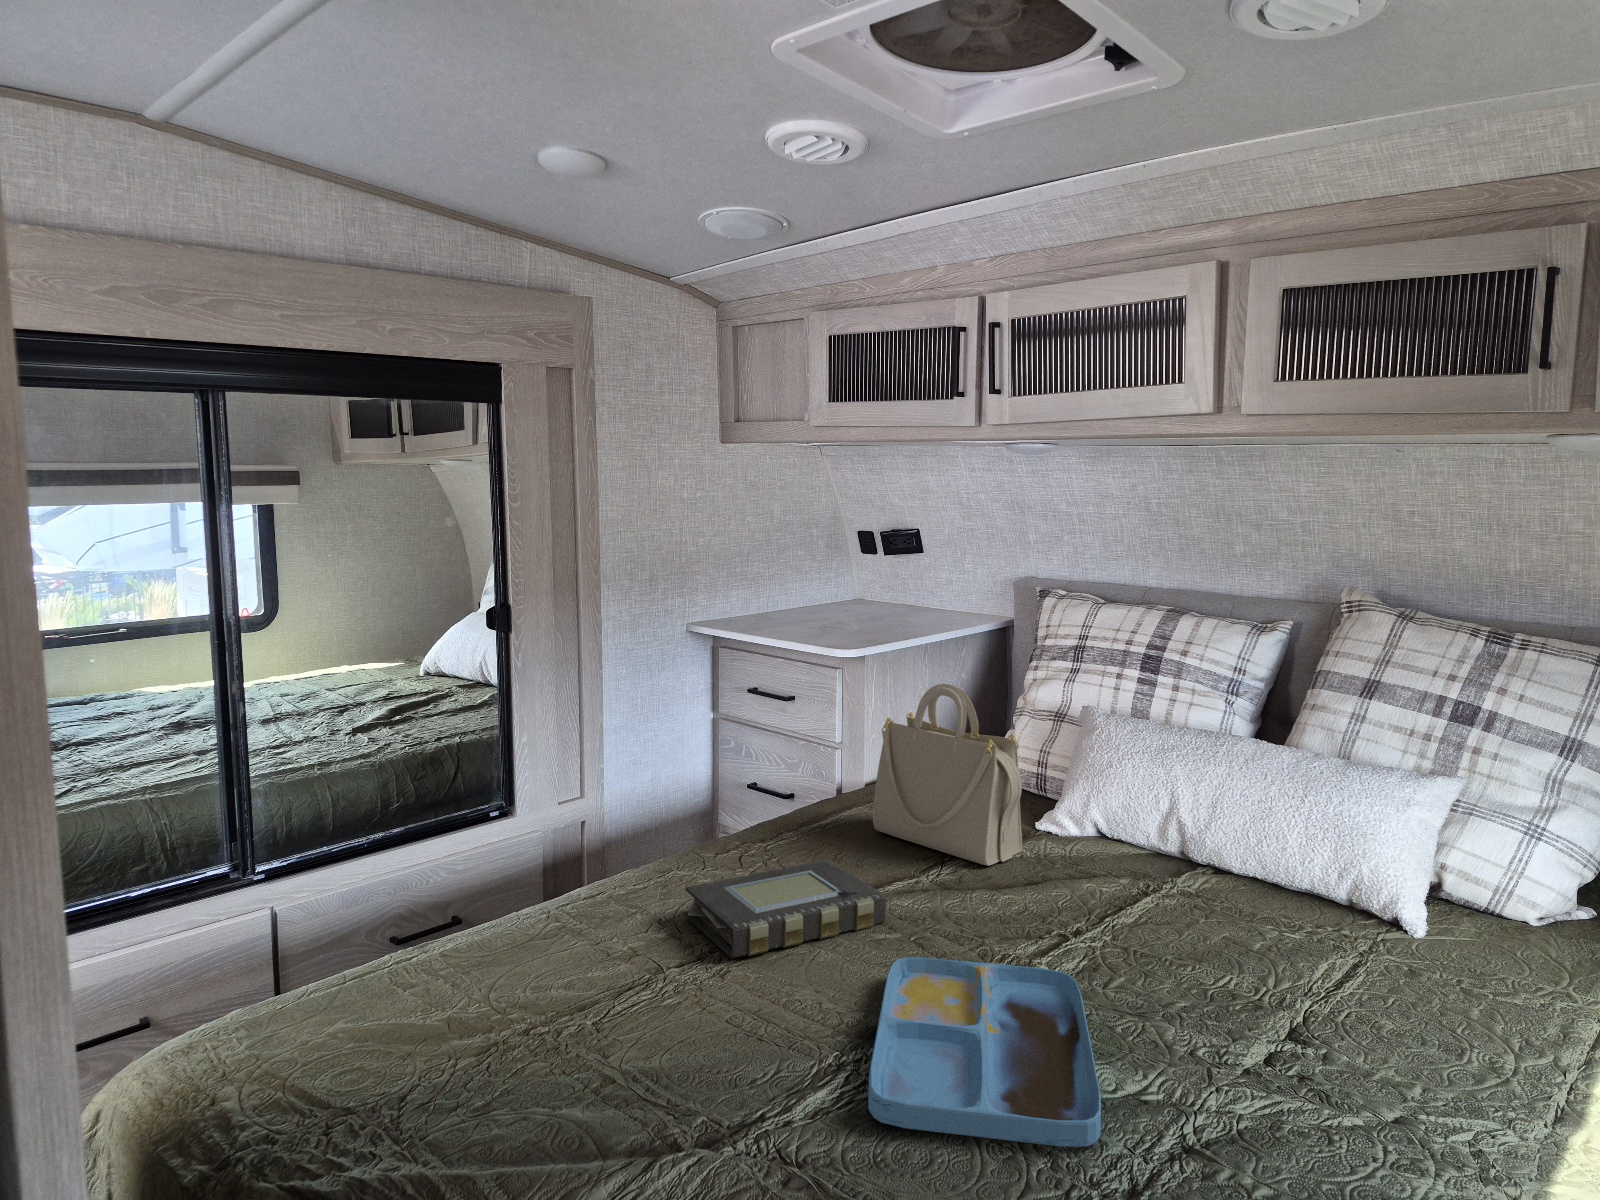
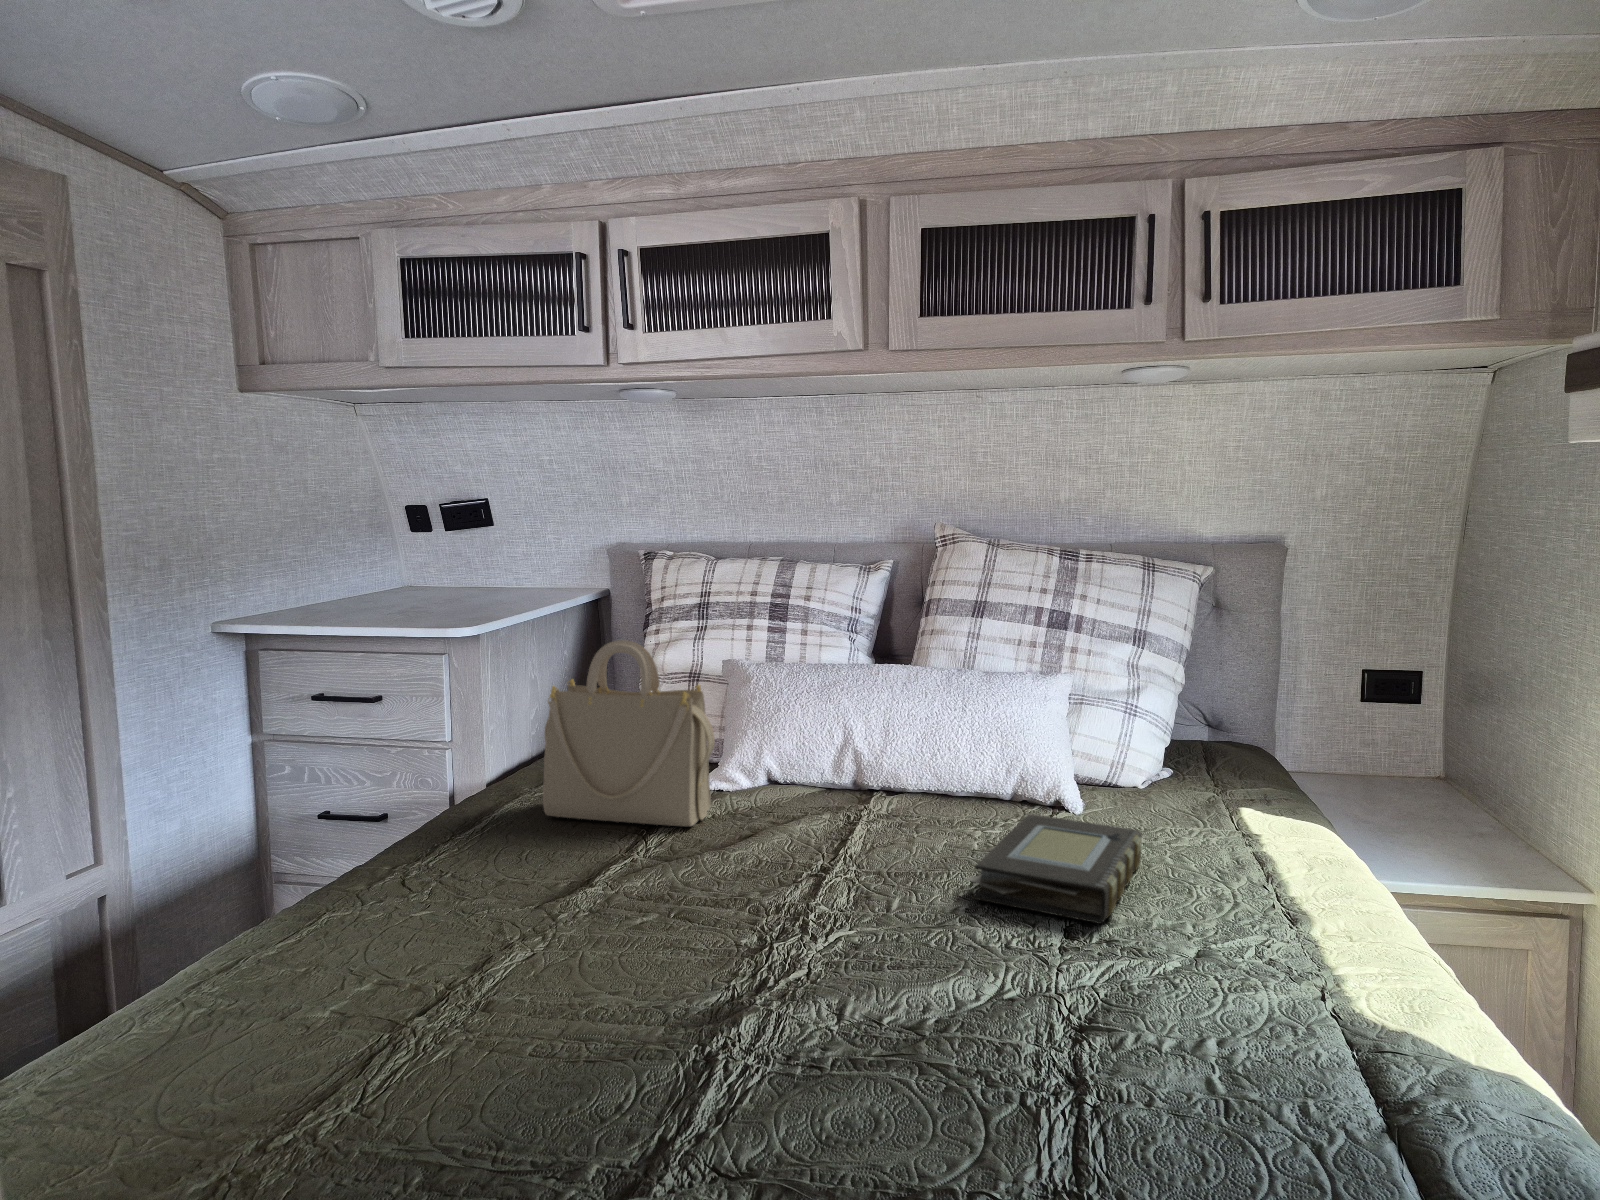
book: present [684,860,886,959] -> present [966,814,1142,924]
tray: present [868,958,1101,1146] -> none [689,902,1013,1102]

